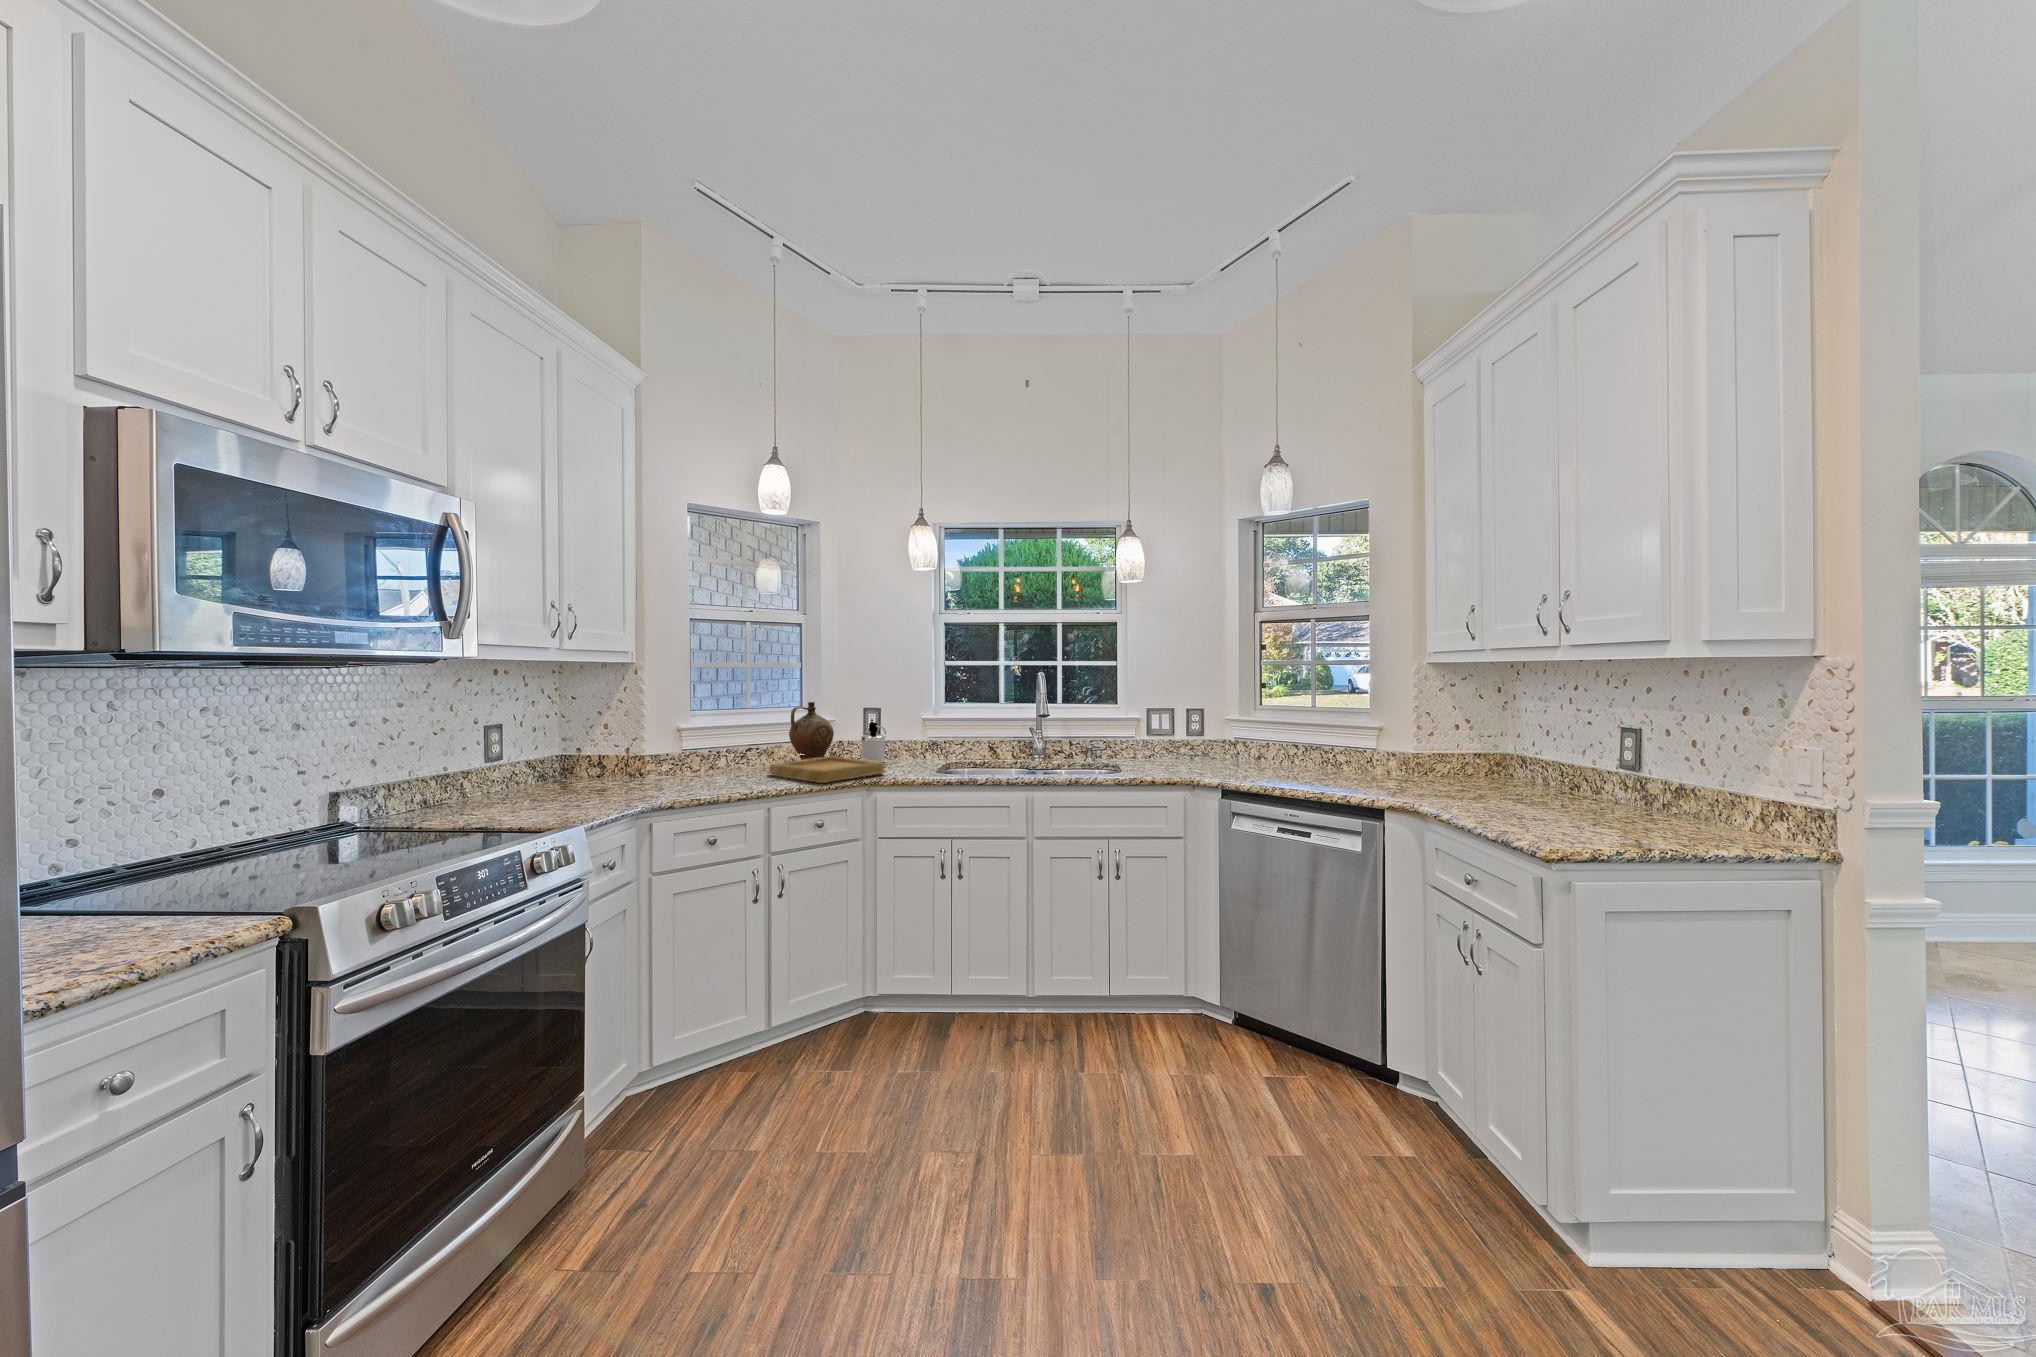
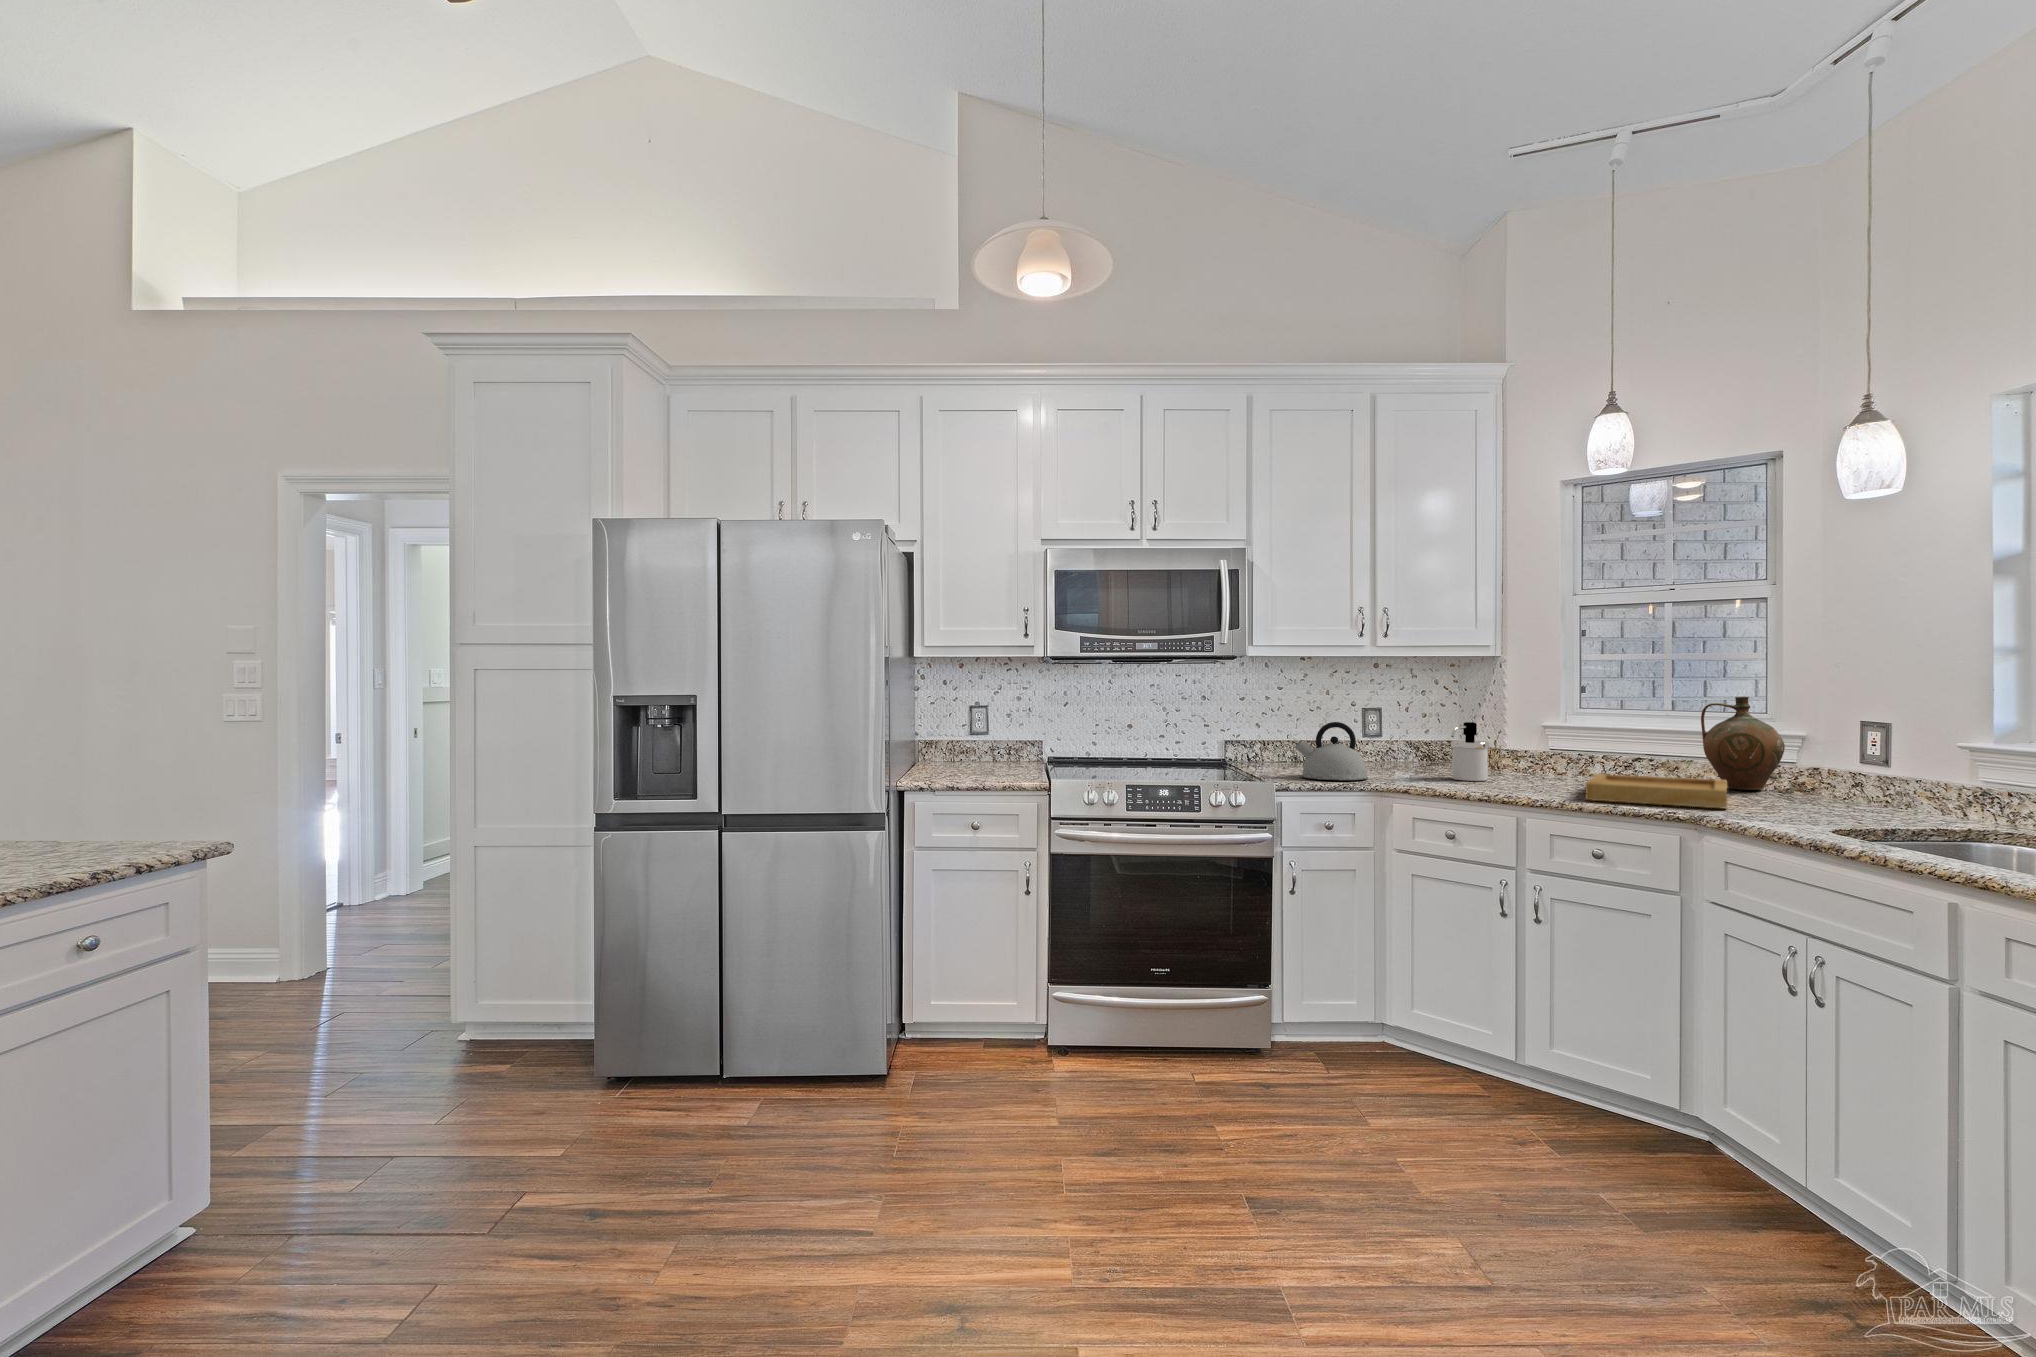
soap dispenser: present [861,723,886,762] -> present [1451,722,1489,781]
kettle: none [550,748,630,813] -> present [1295,722,1368,780]

